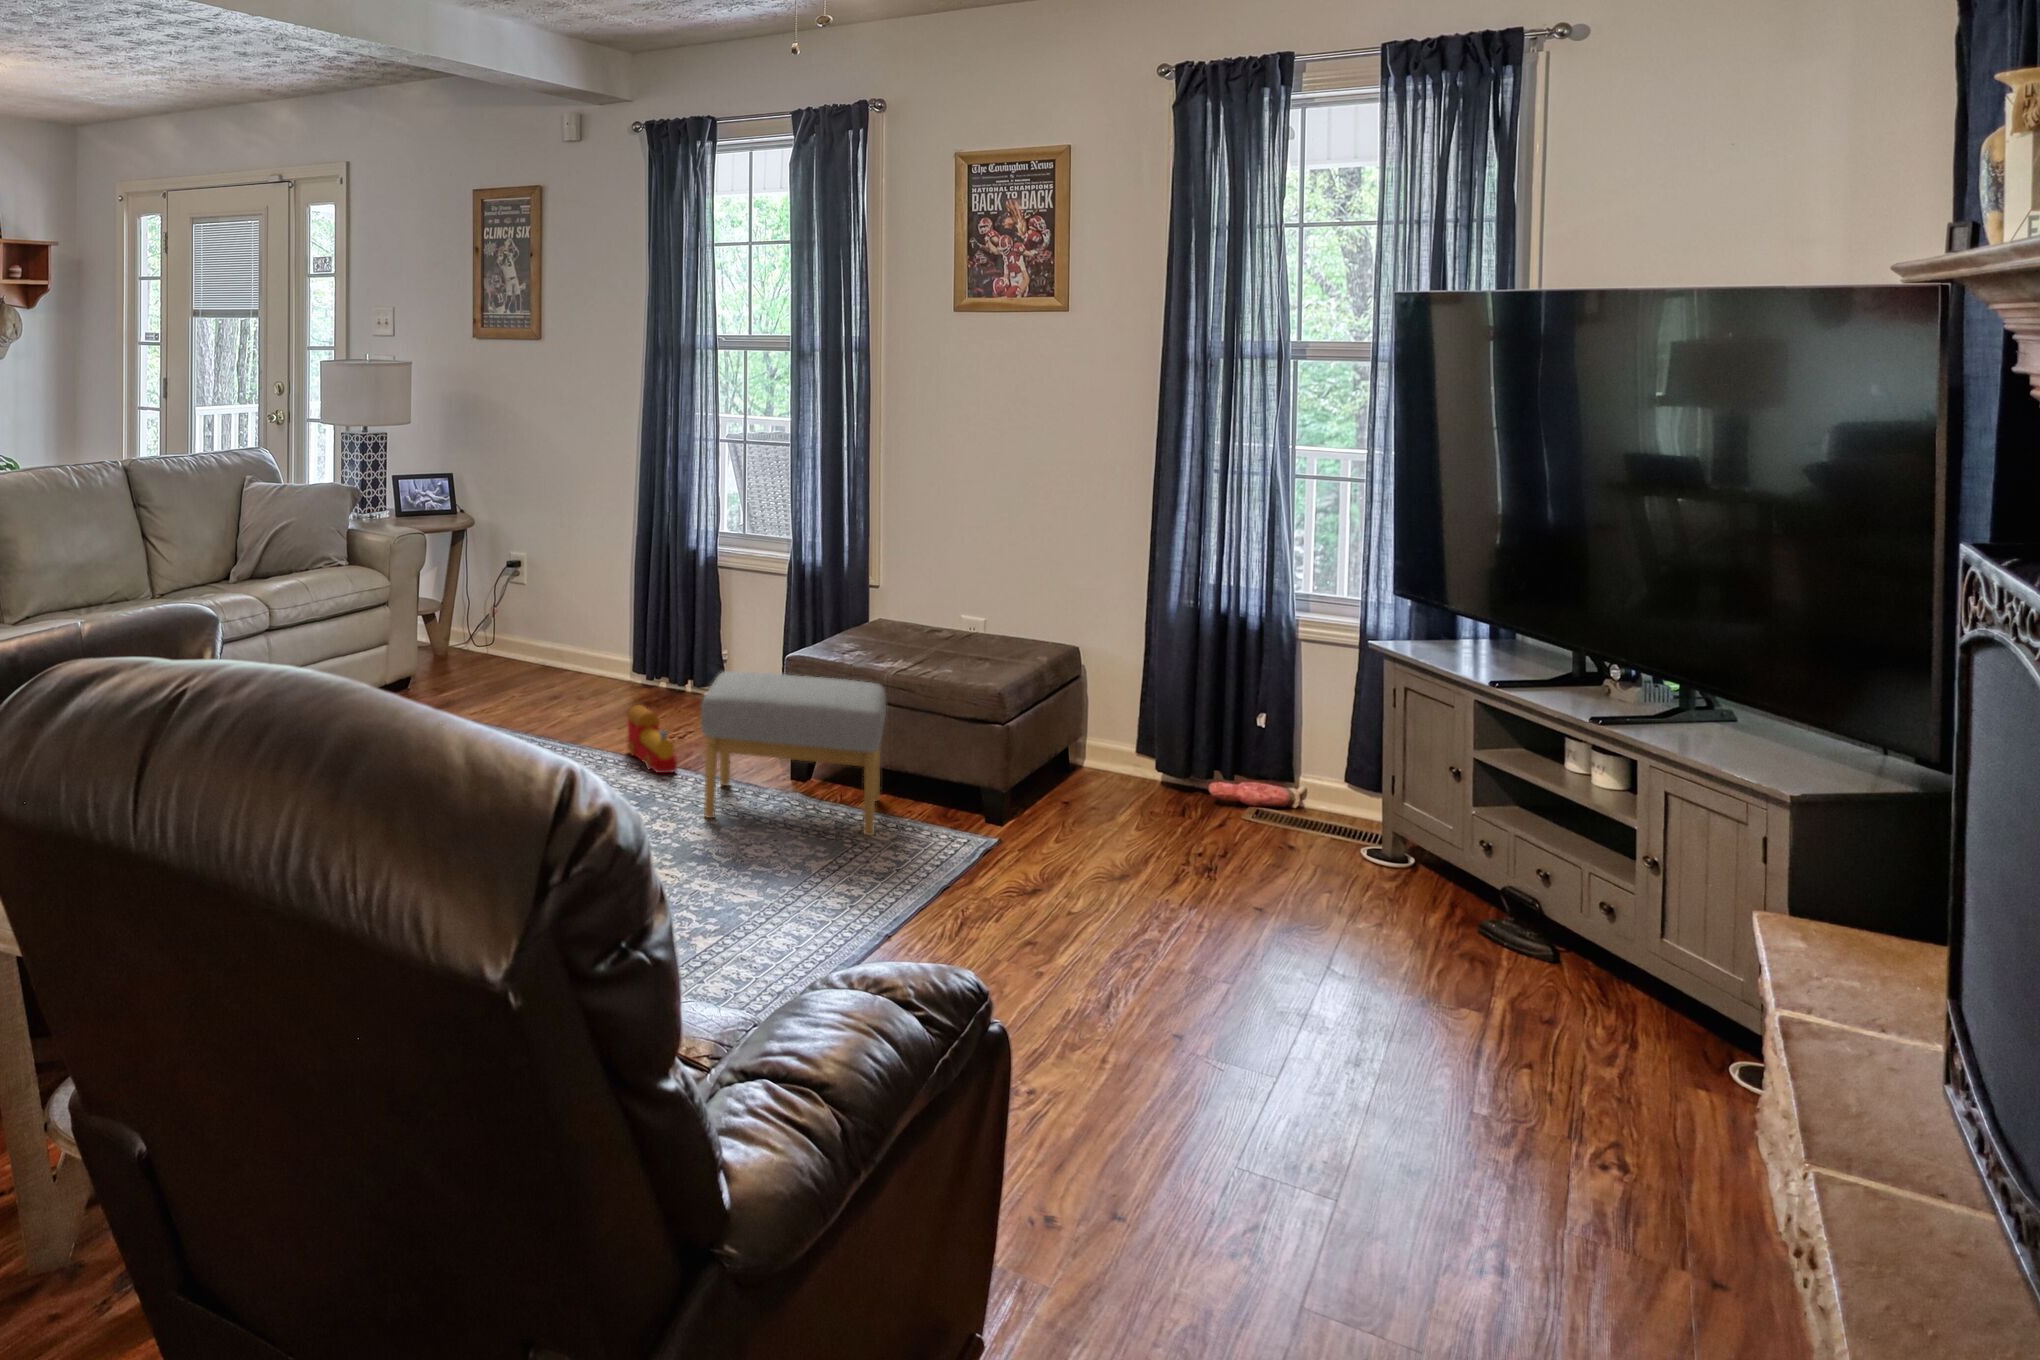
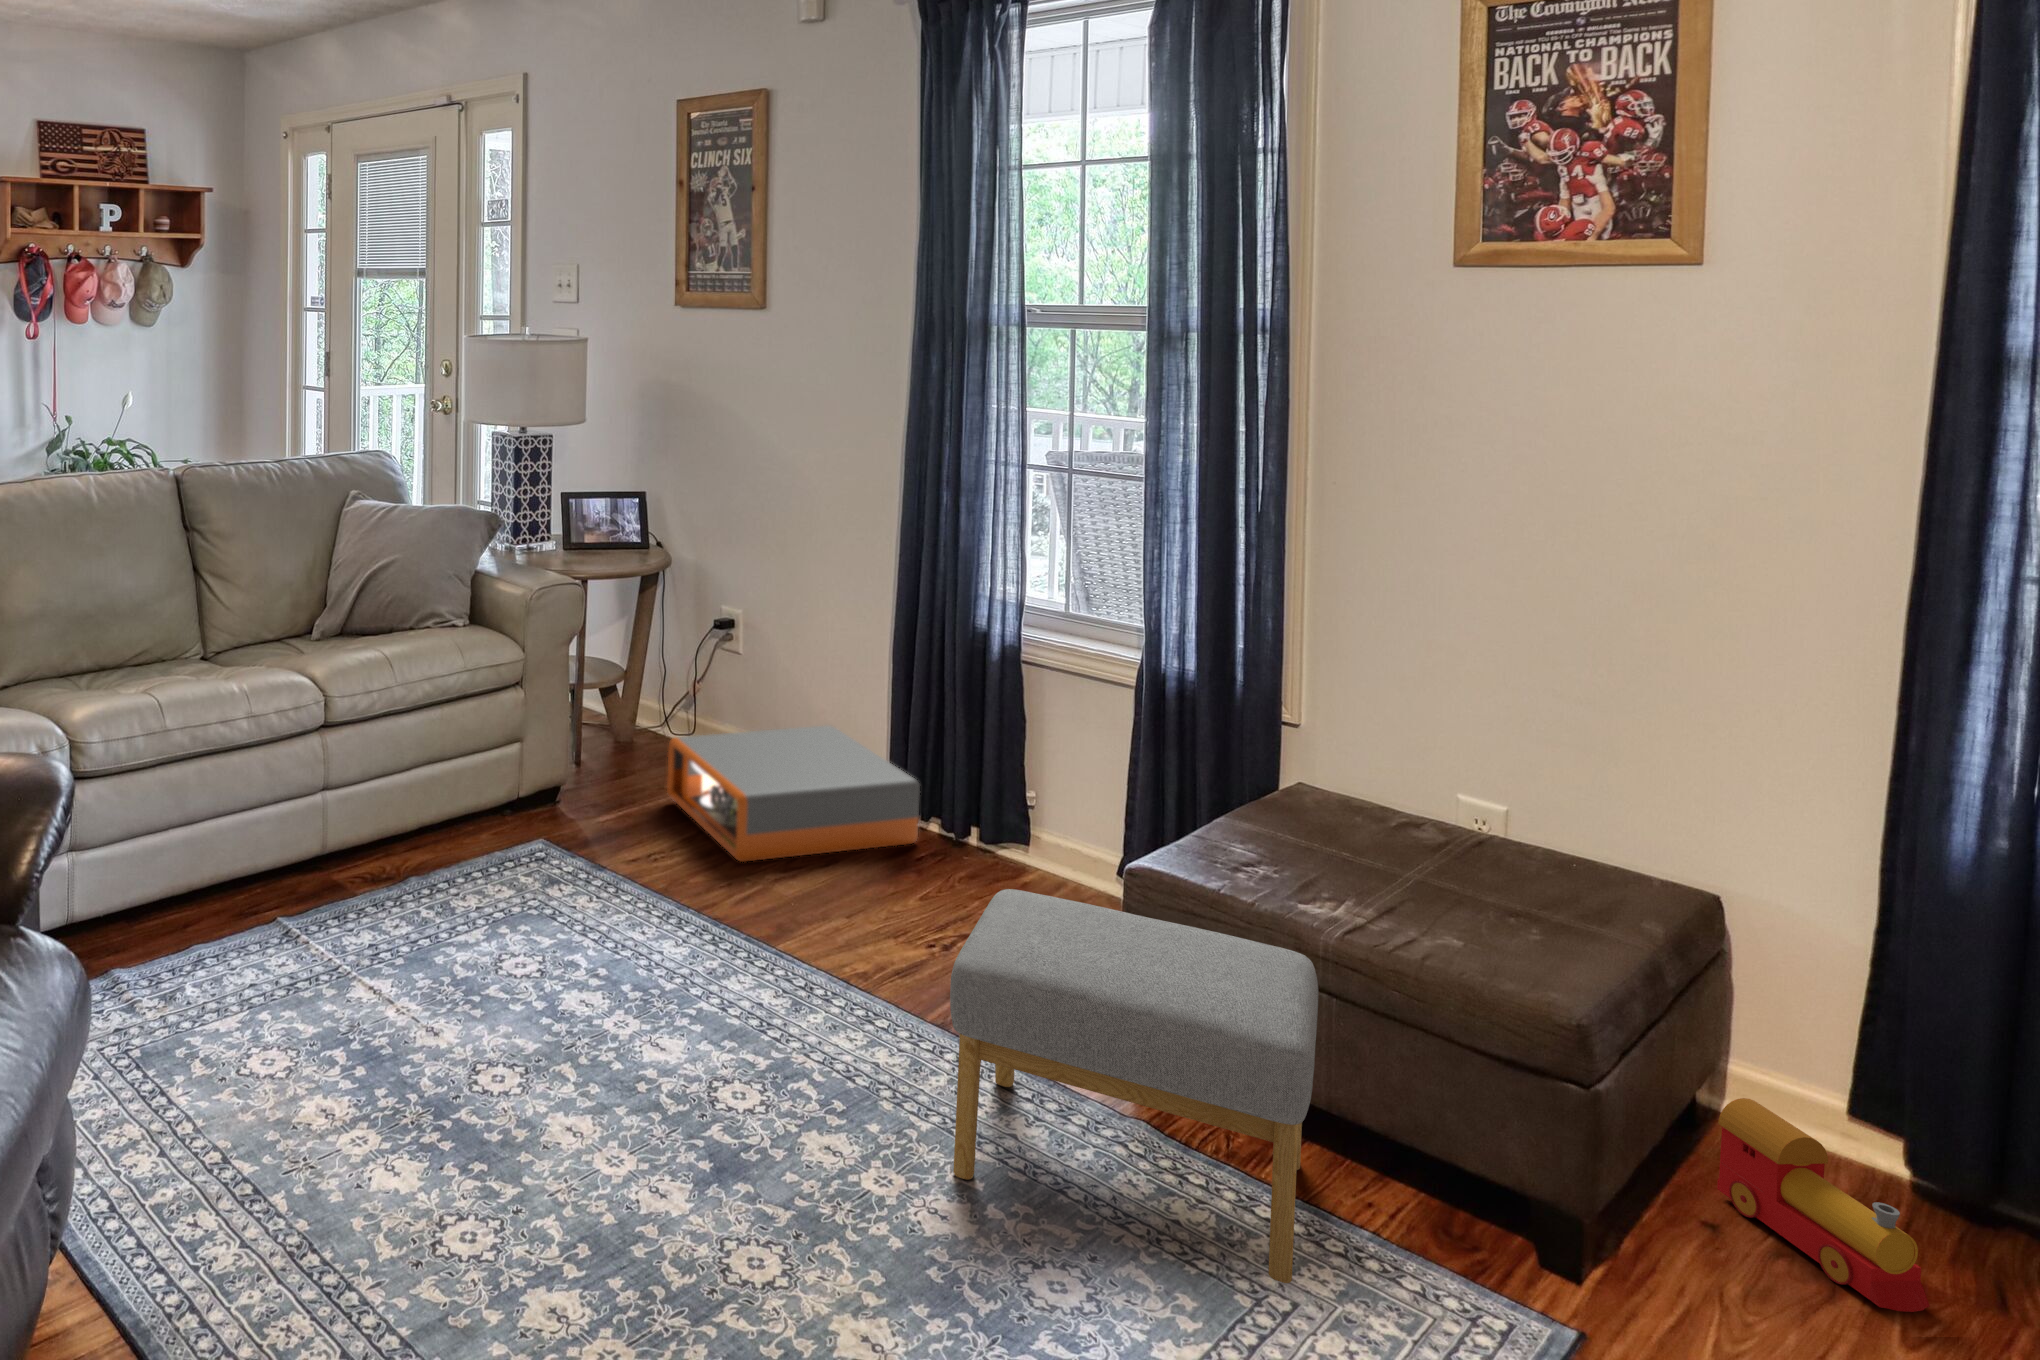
storage box: none [483,628,654,709] -> present [667,725,920,862]
toy train: present [627,705,677,773] -> present [1717,1098,1930,1312]

